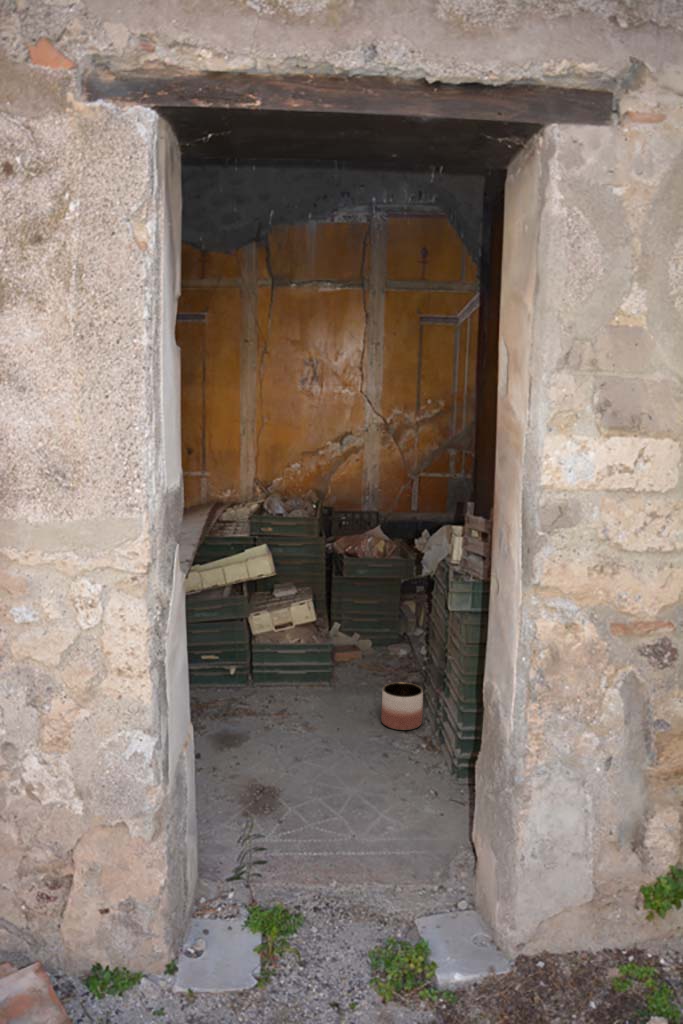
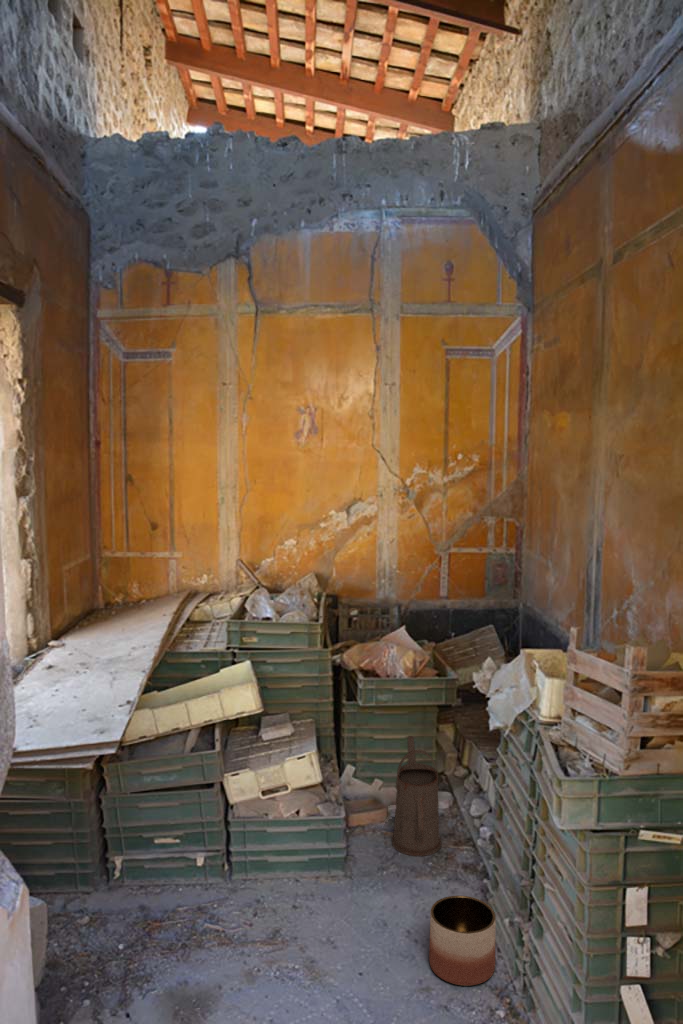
watering can: none [364,602,398,676] -> present [392,736,442,856]

